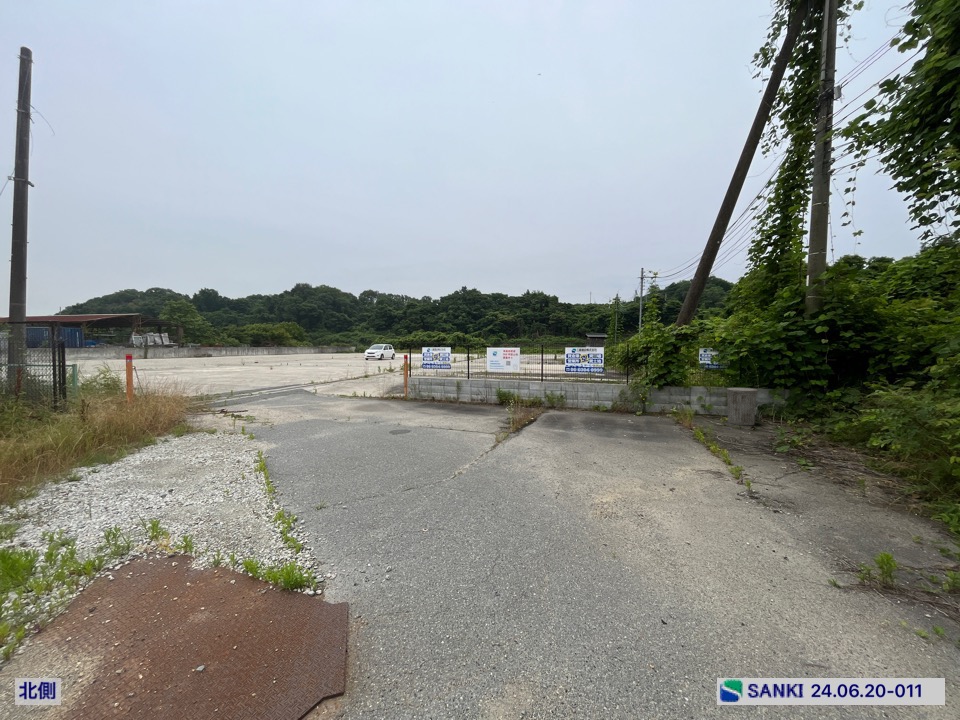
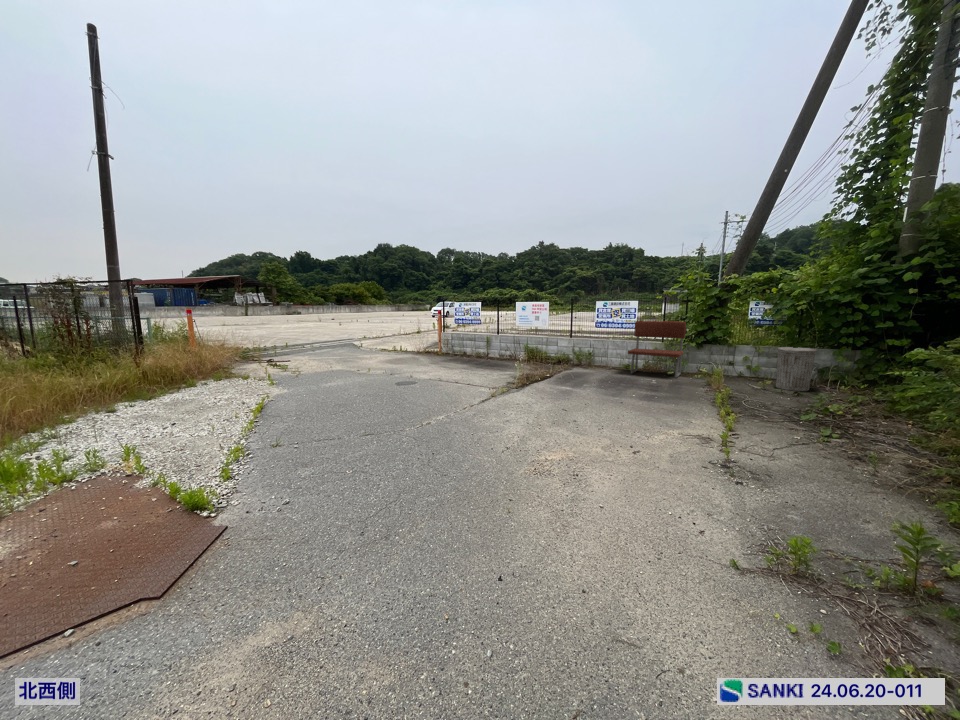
bench: none [600,365,649,417] -> present [628,321,686,378]

